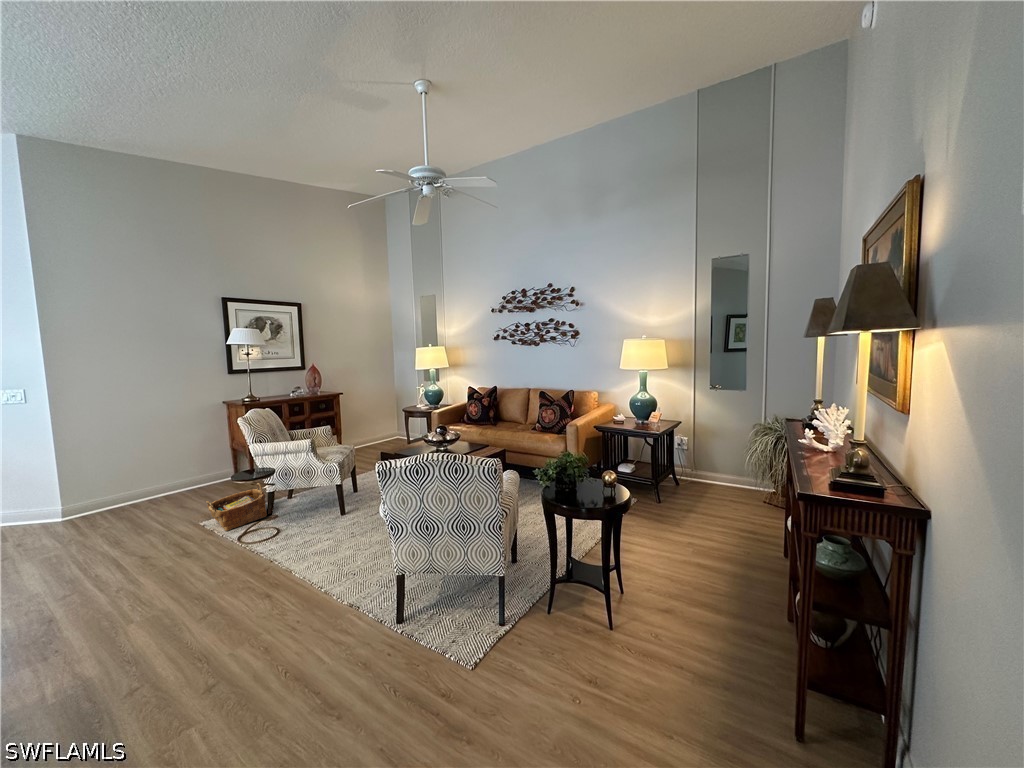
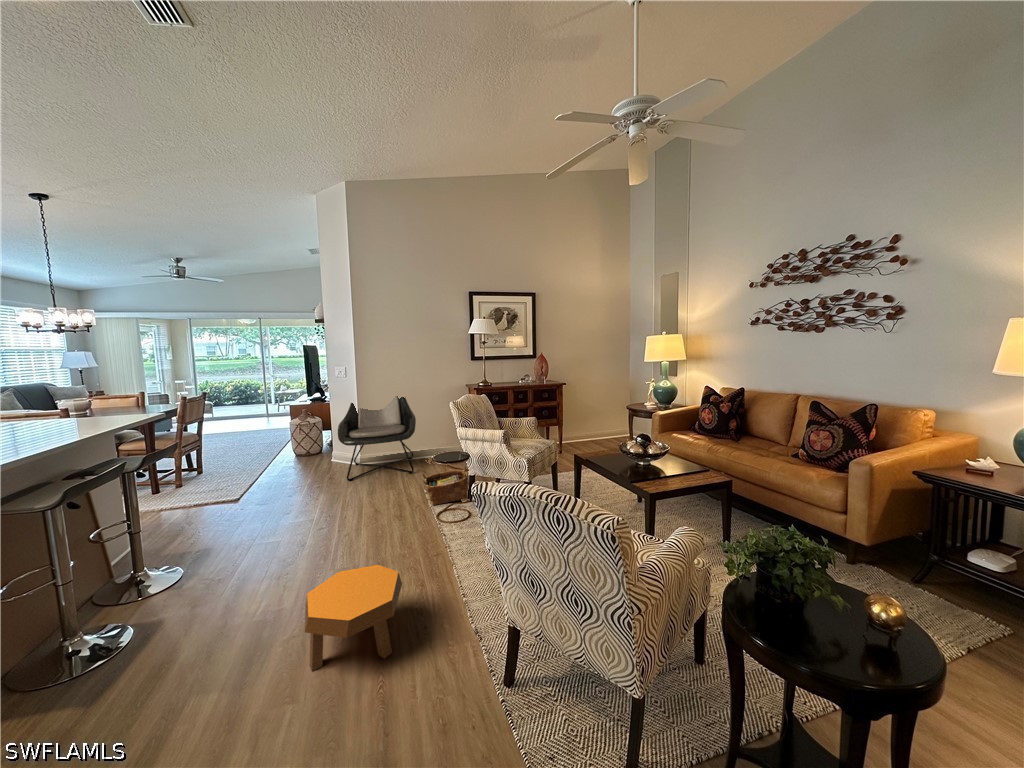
lounge chair: none [42,415,171,537] -> present [338,396,416,481]
footstool: none [176,569,287,677] -> present [305,565,402,671]

